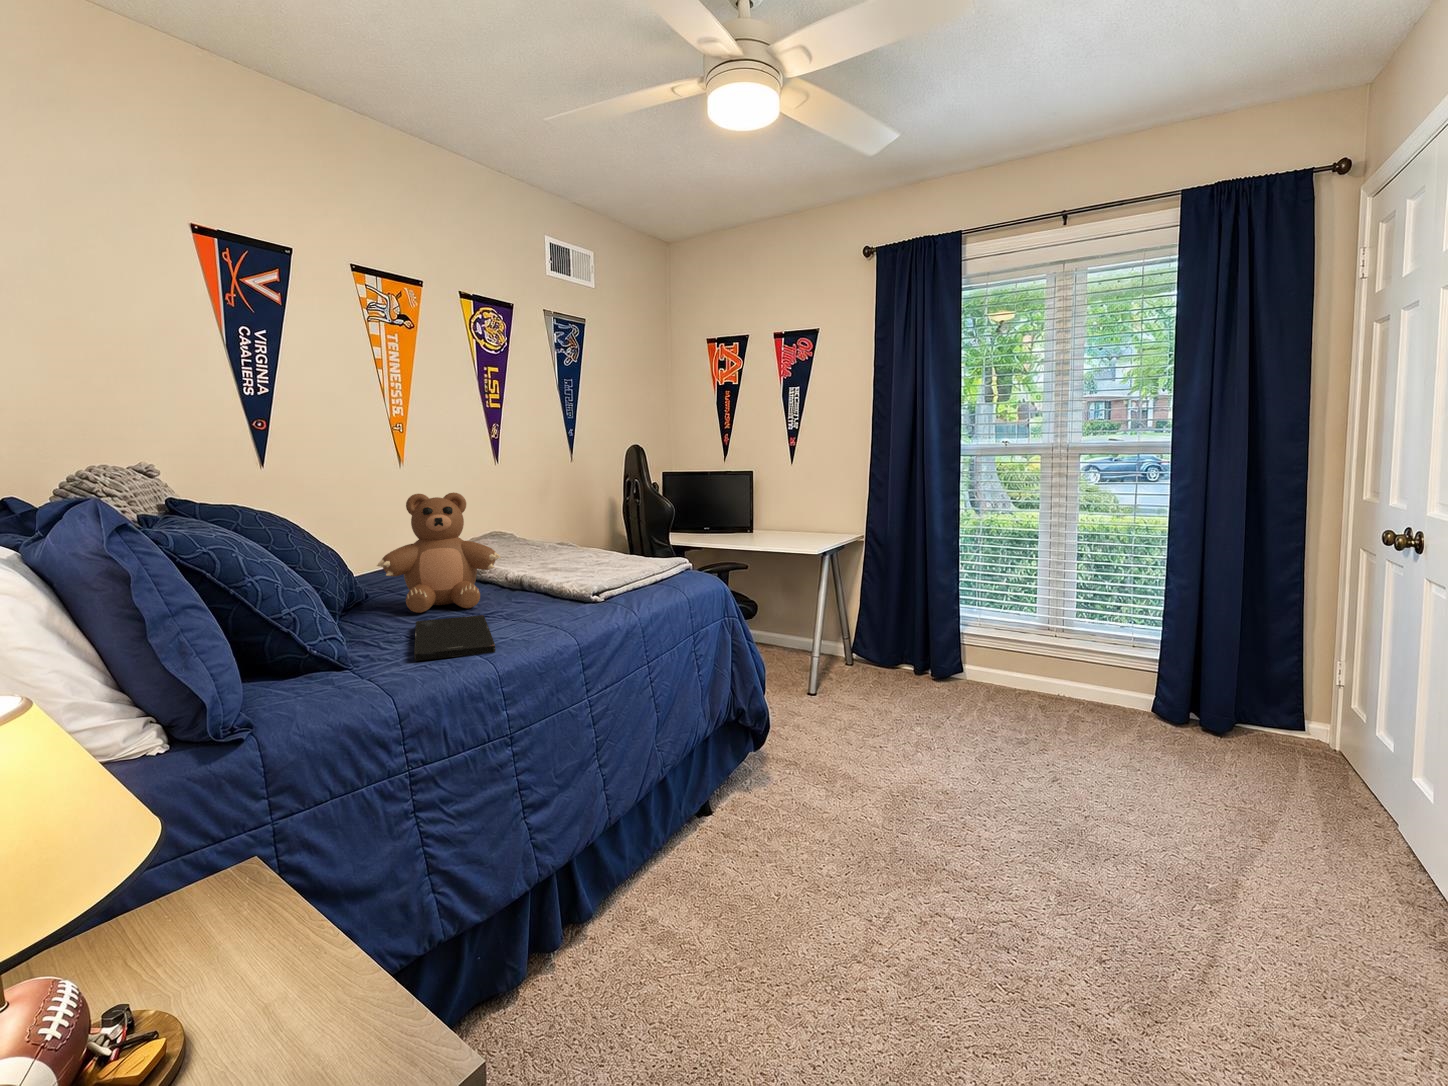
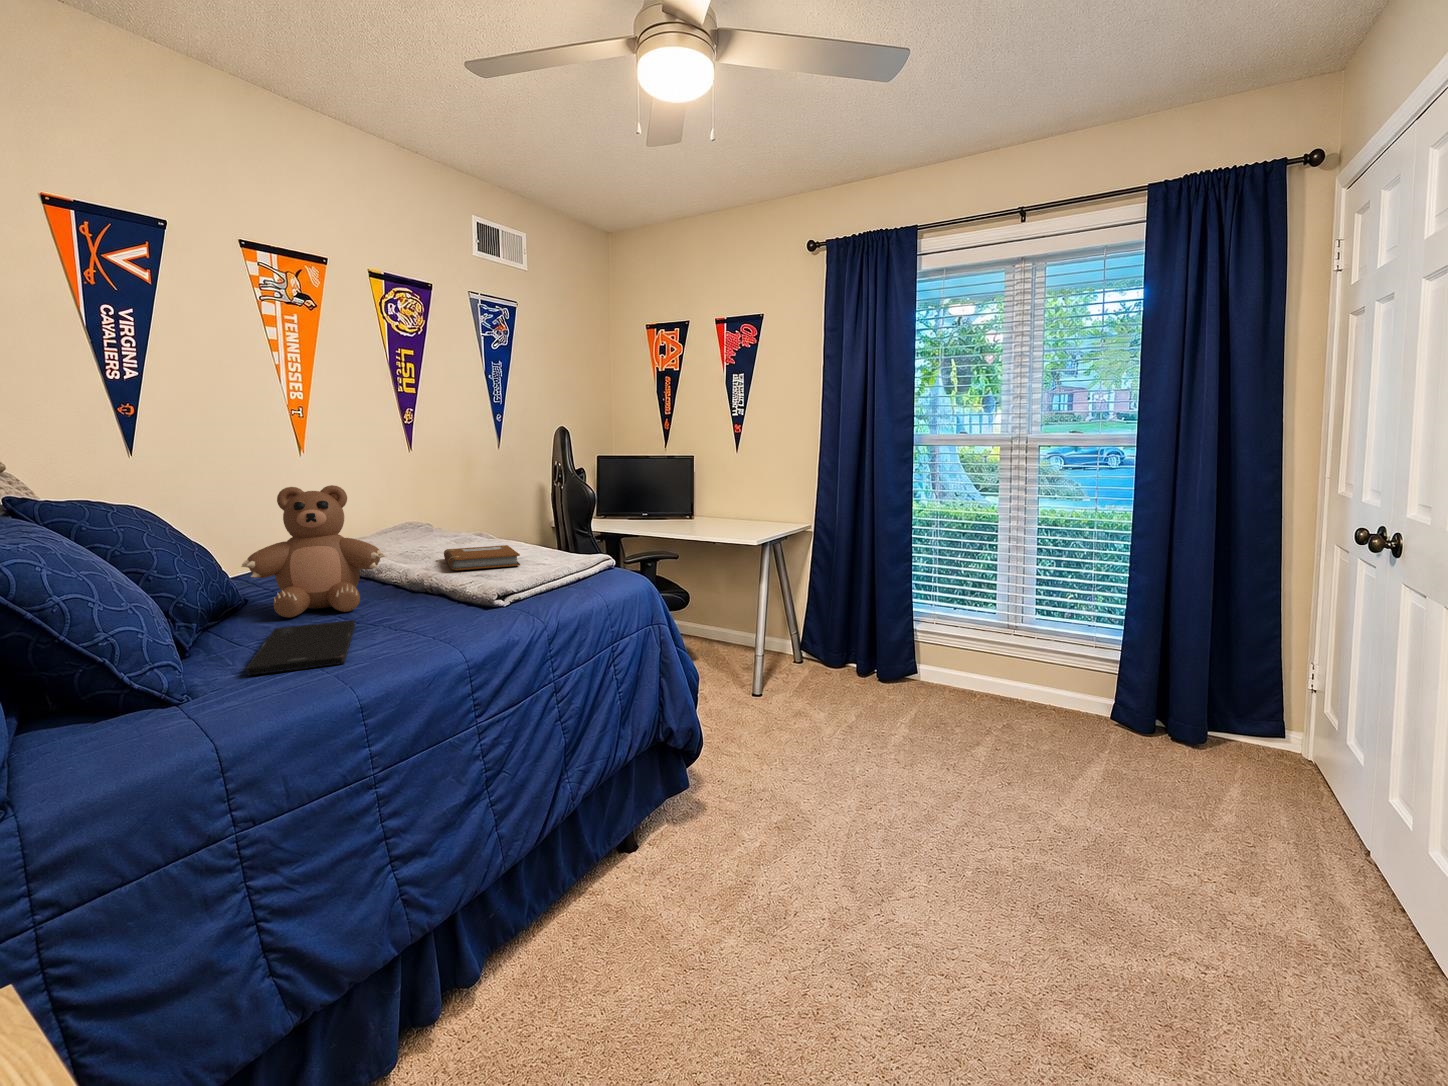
notebook: none [542,550,616,572] -> present [444,545,520,570]

